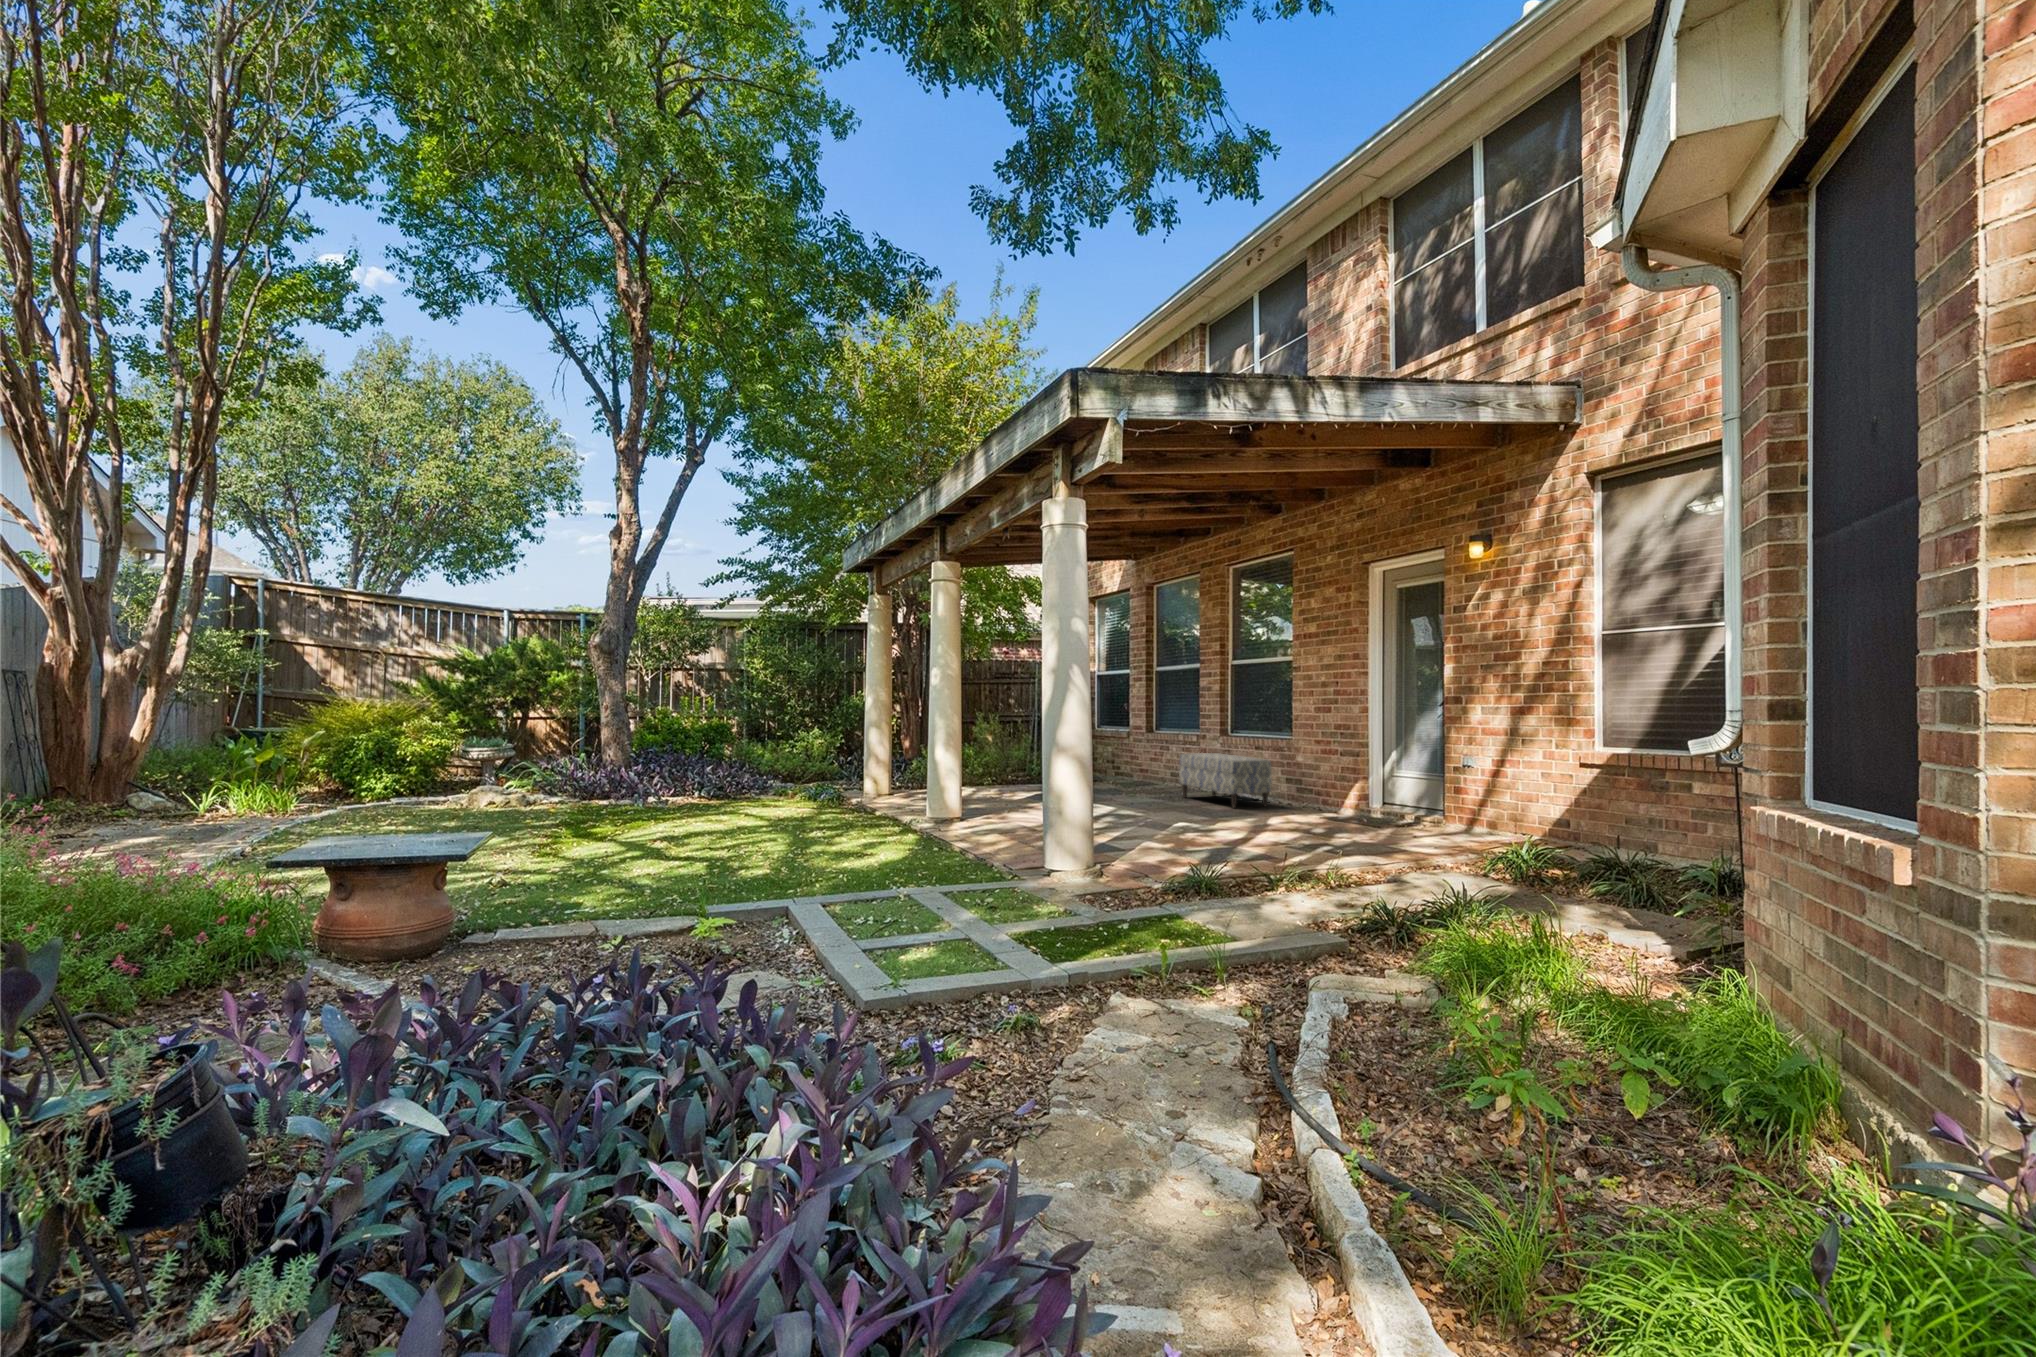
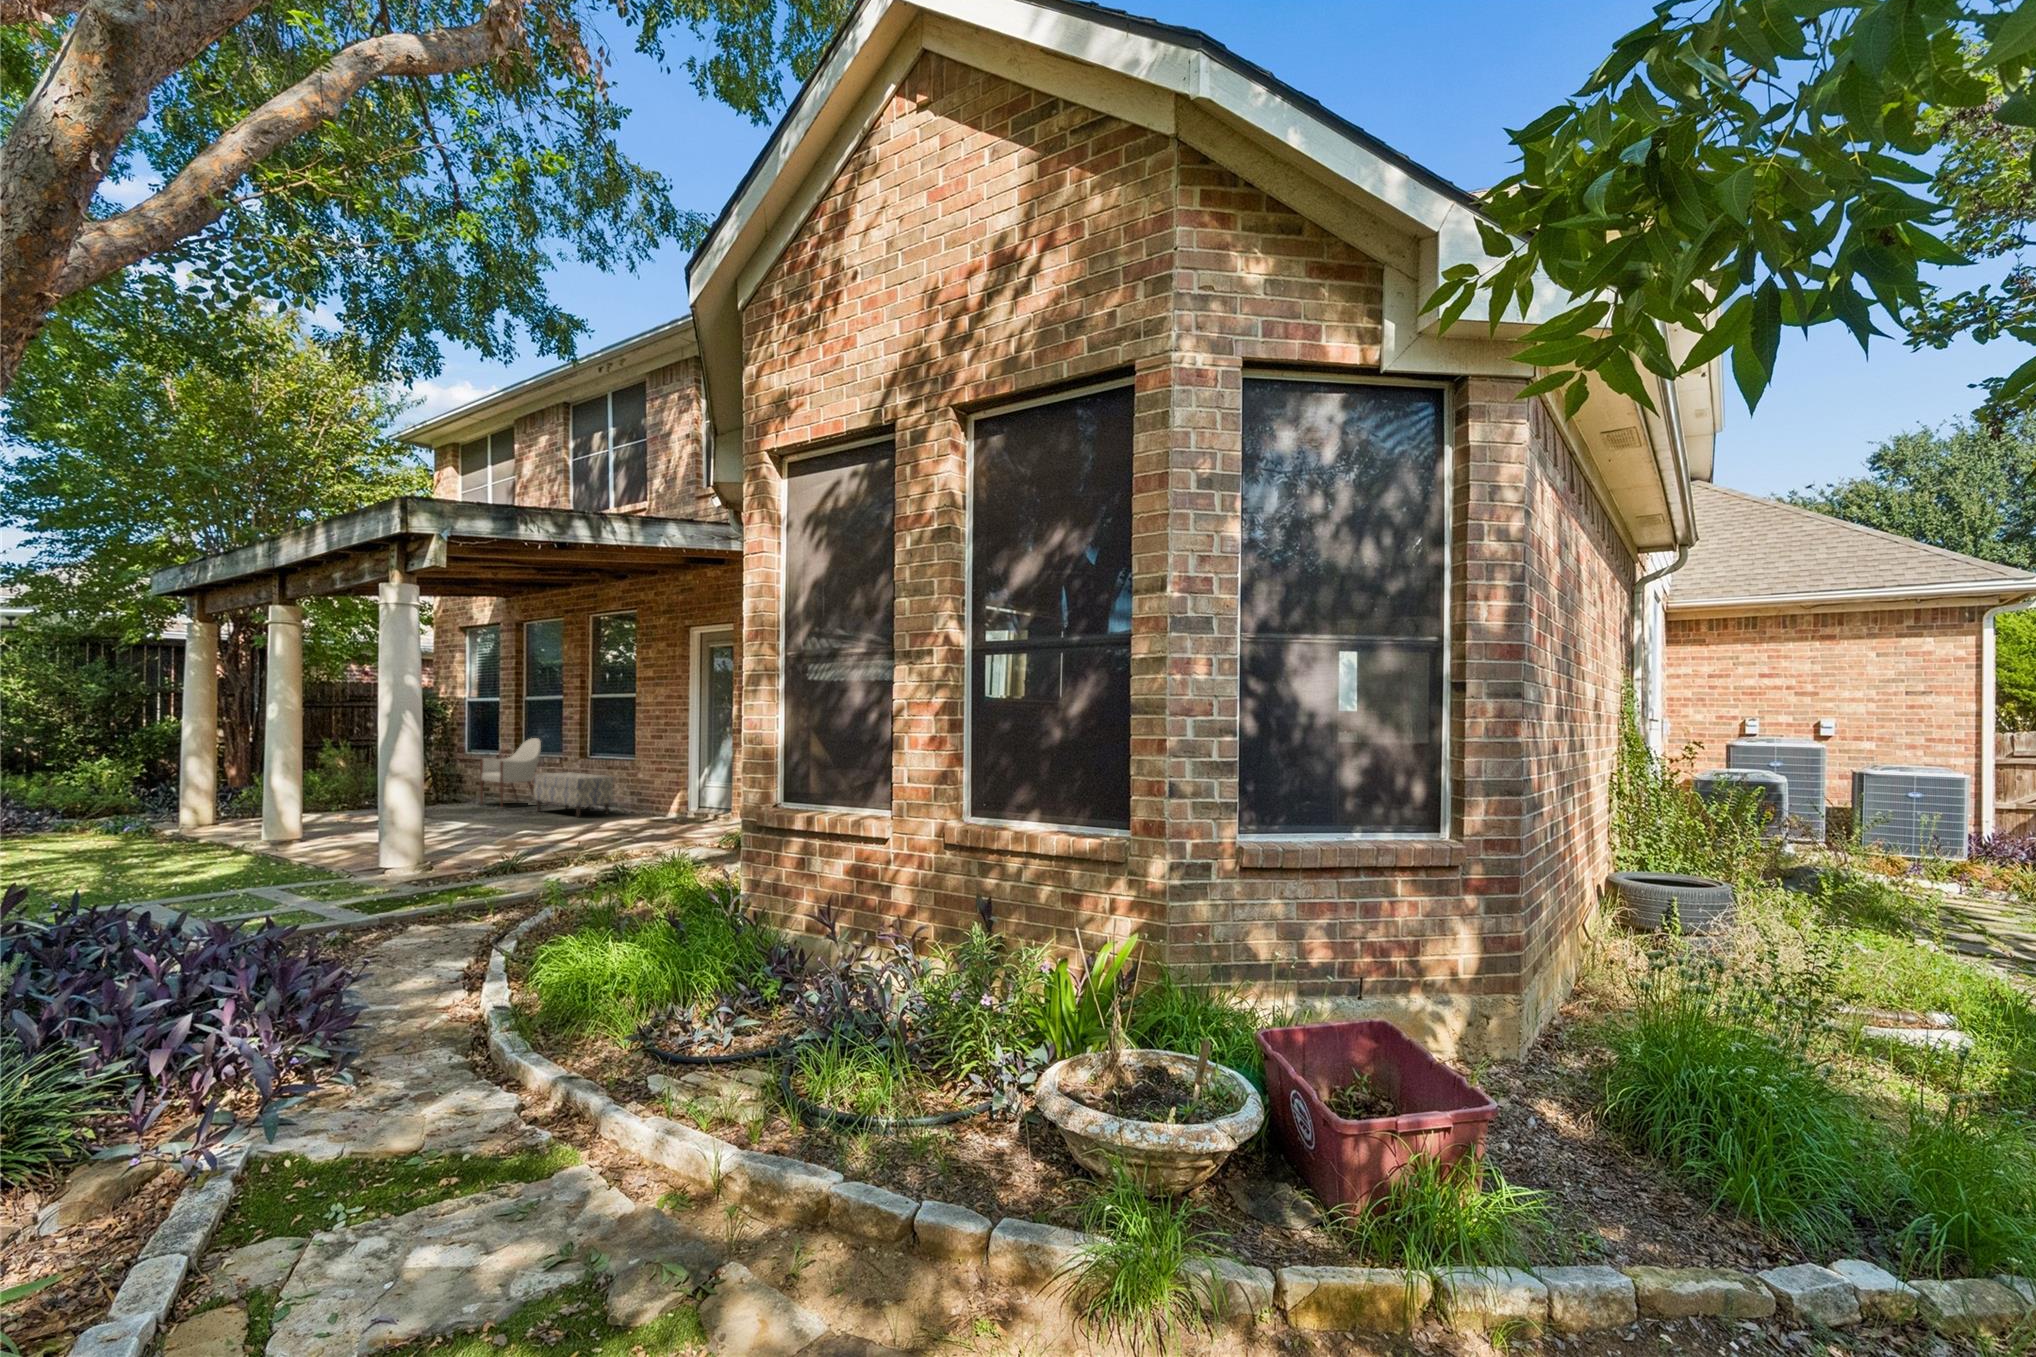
chair: none [1119,713,1182,791] -> present [480,738,541,807]

